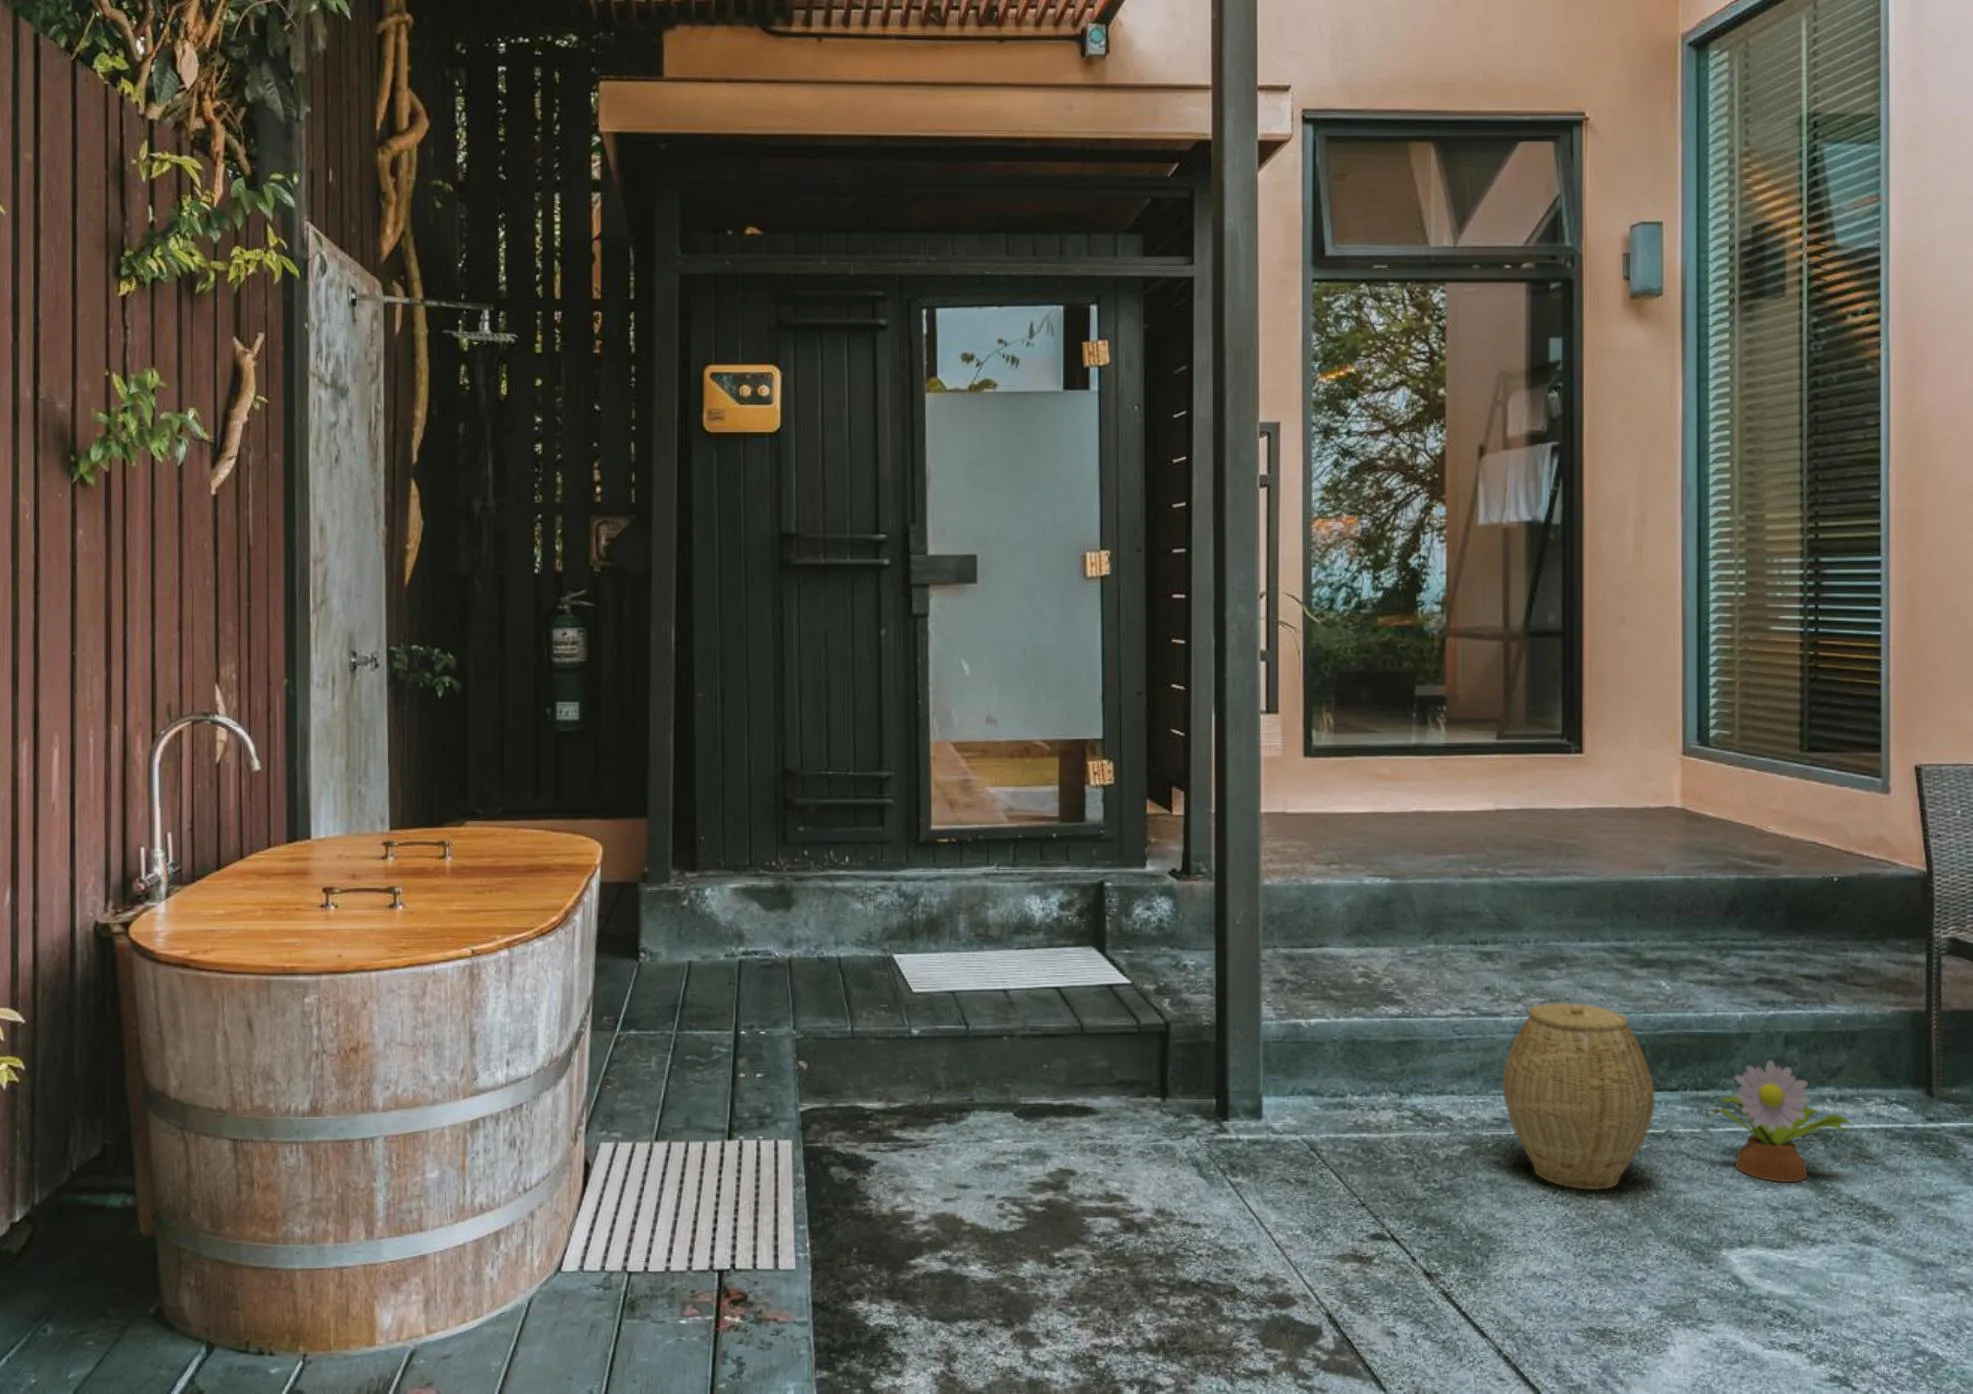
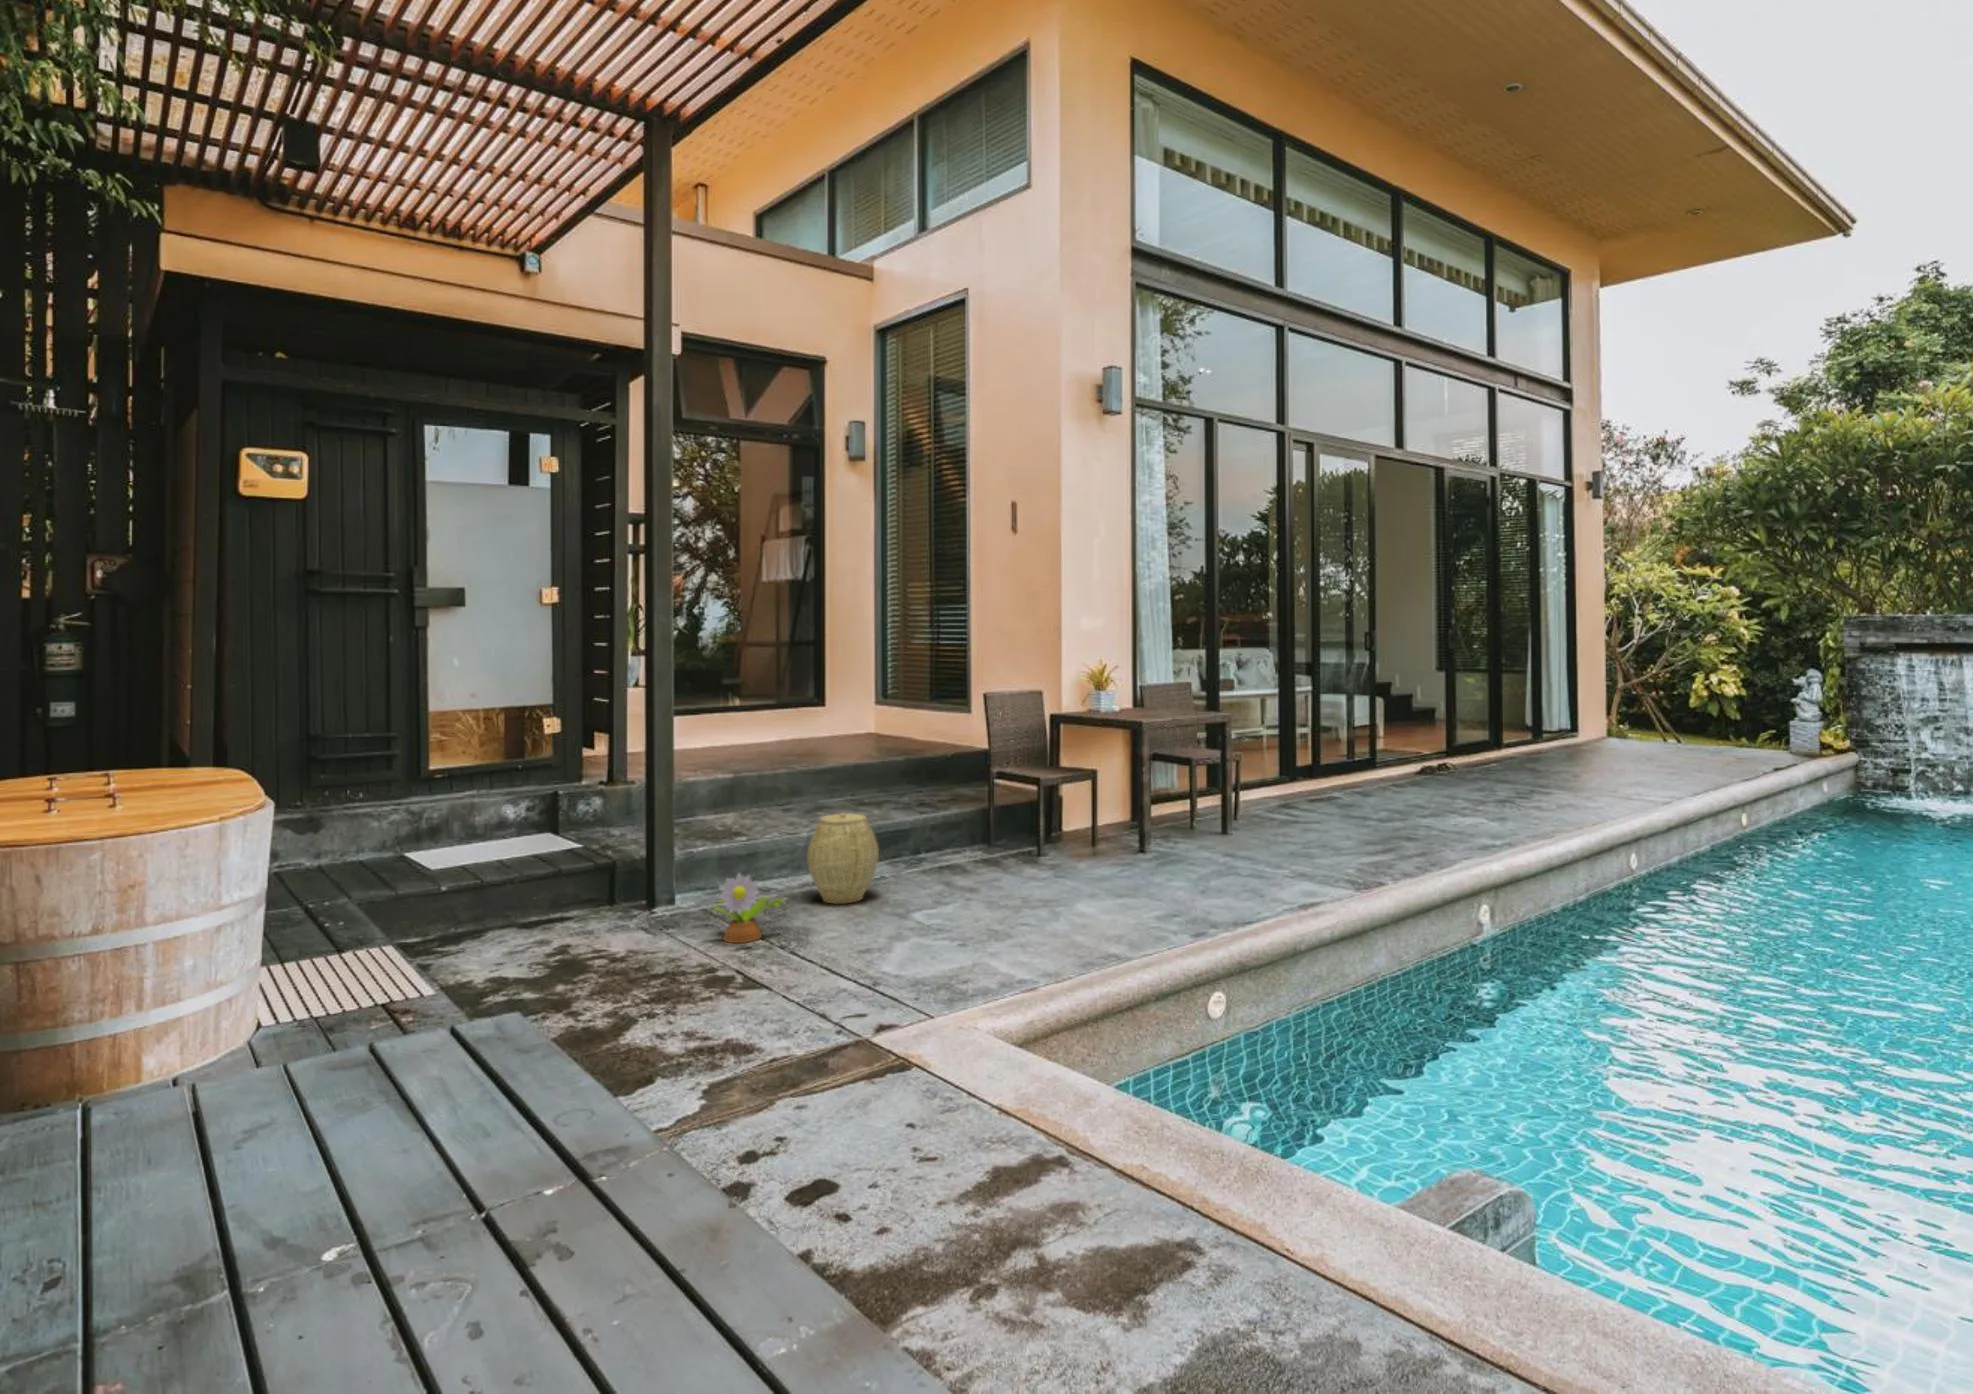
decorative plant: present [1706,1060,1850,1182] -> present [707,873,784,943]

